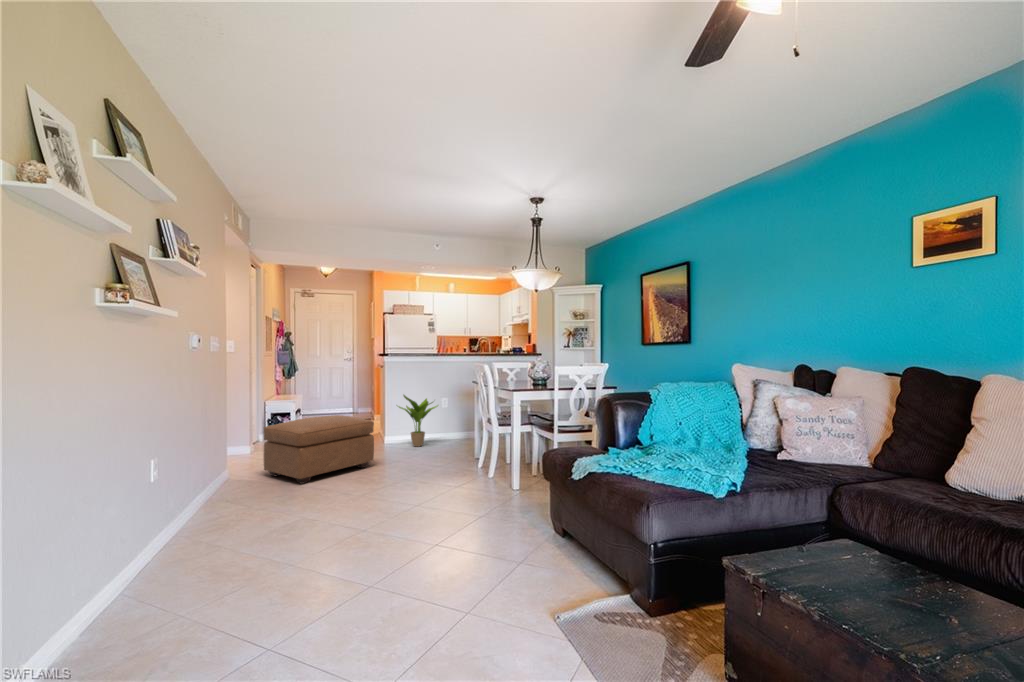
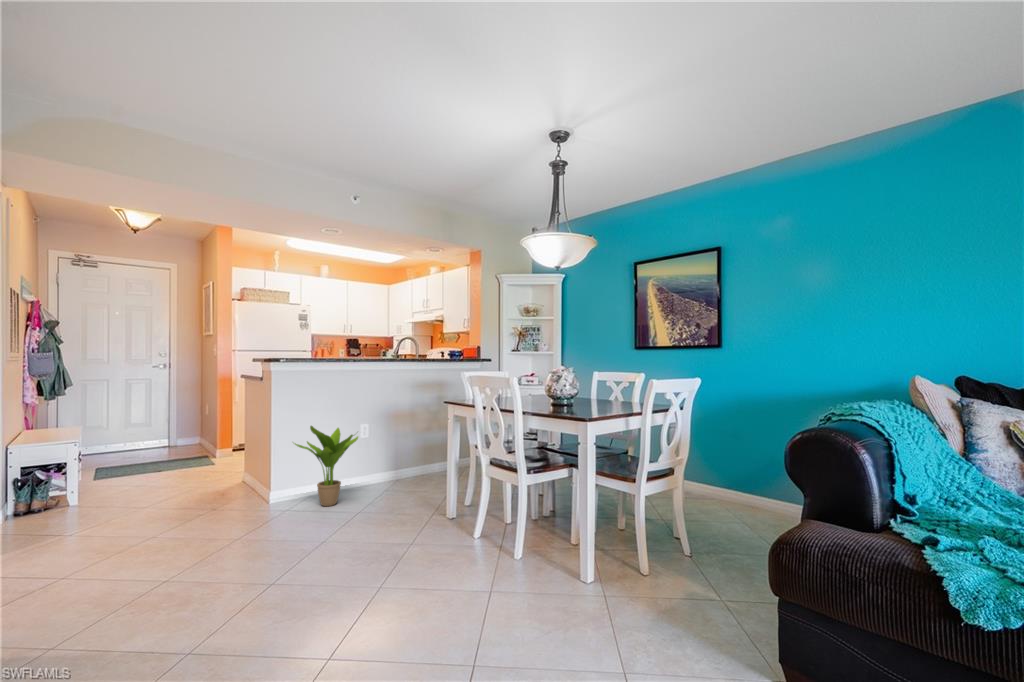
ottoman: present [264,415,374,484] -> none [35,477,286,646]

